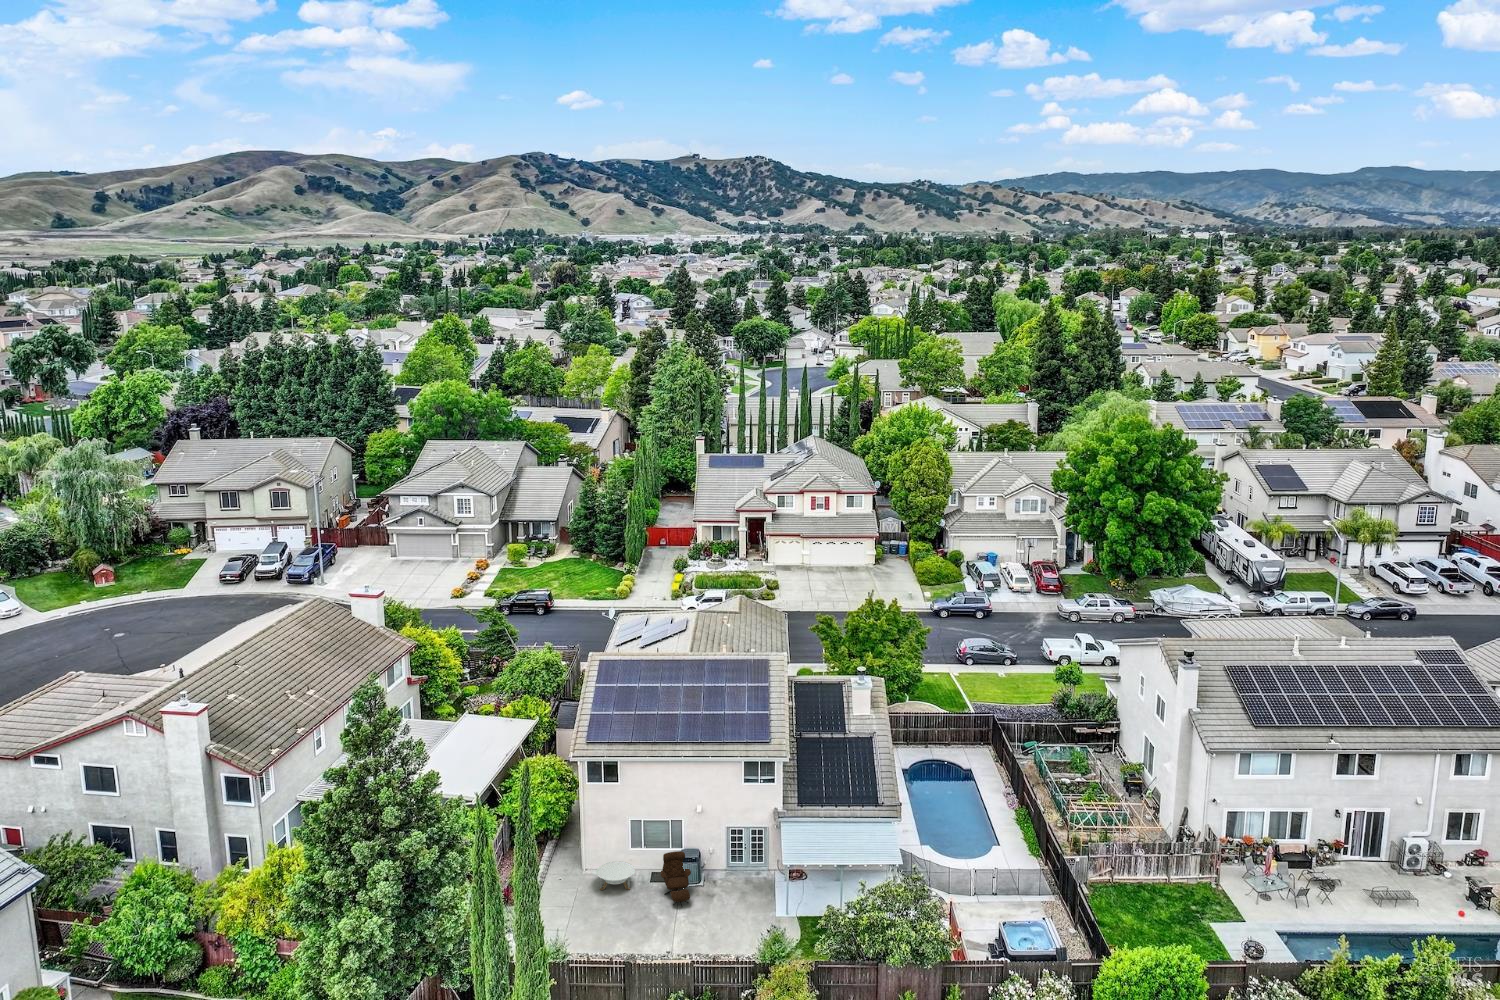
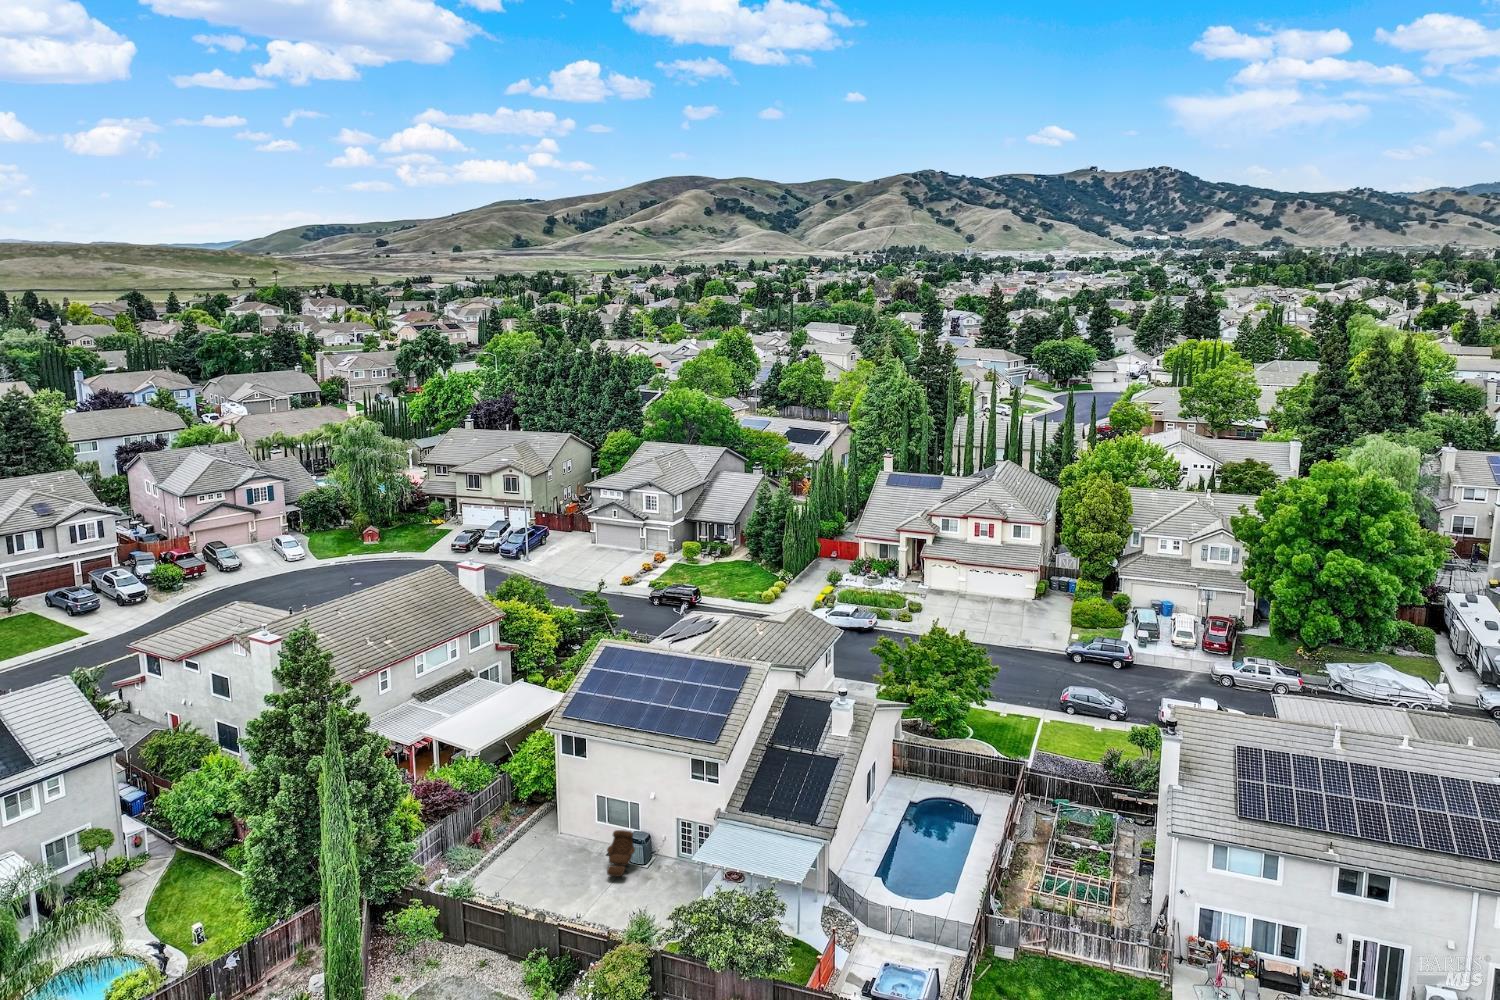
round table: present [597,861,635,890] -> none [559,829,594,857]

